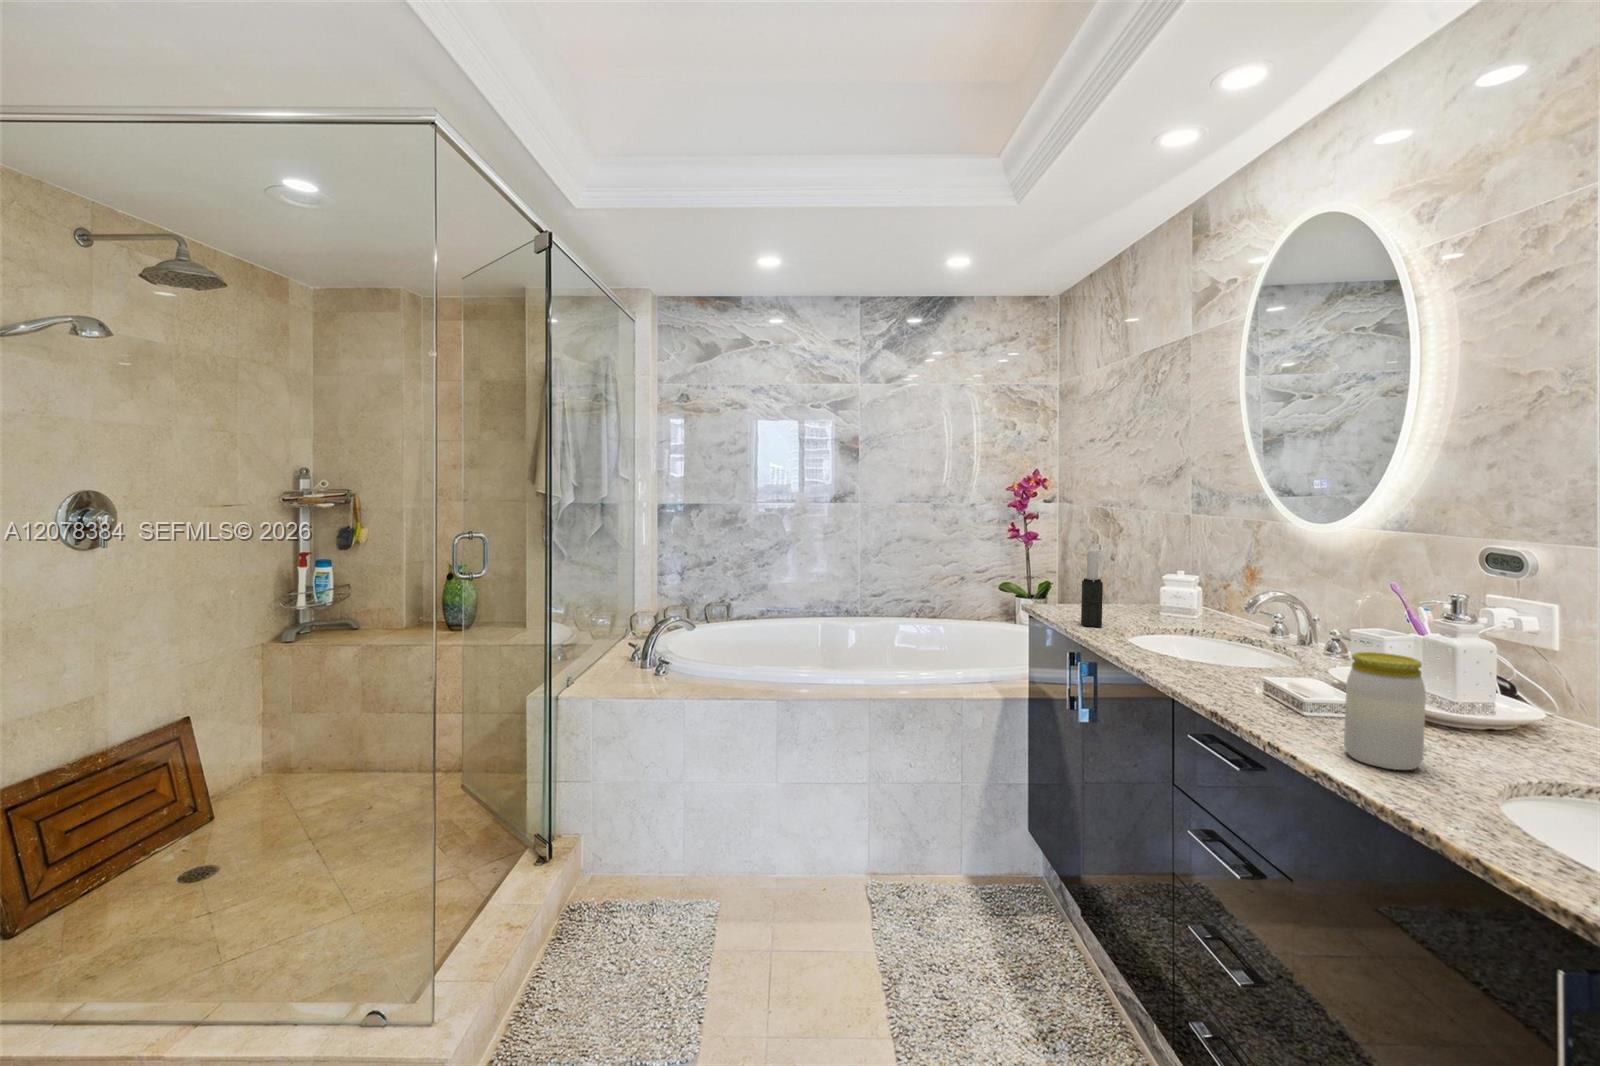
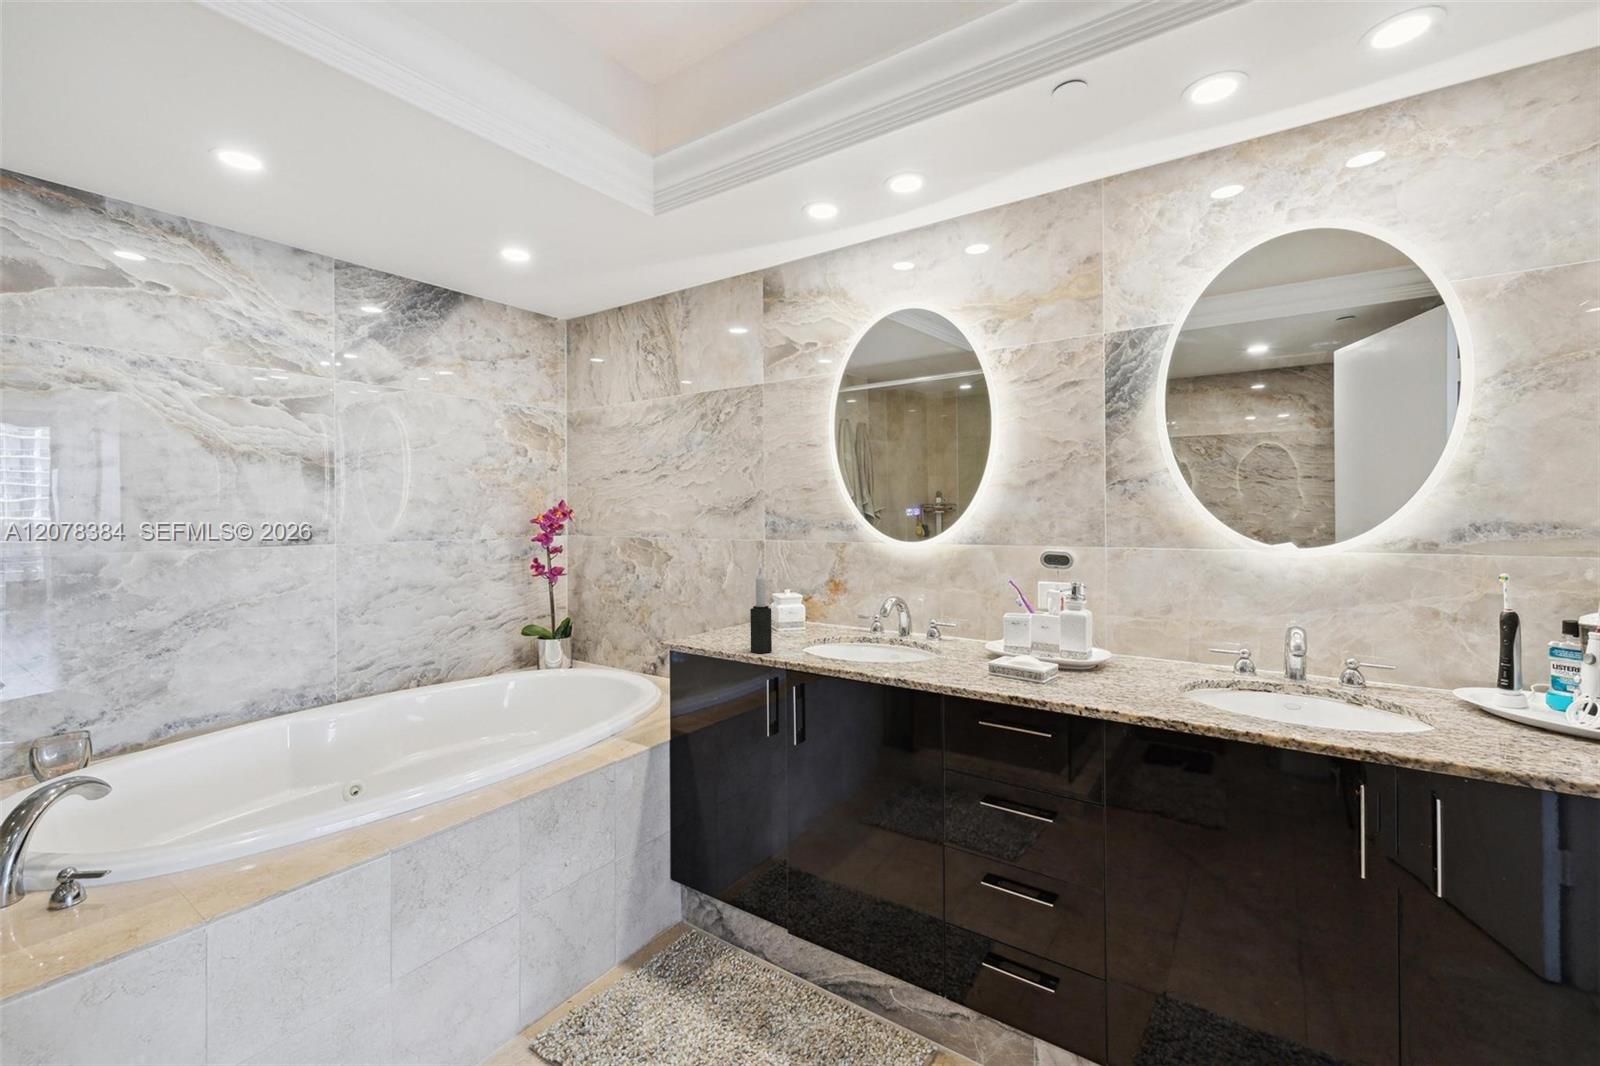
jar: present [1344,652,1426,770] -> none [1109,628,1155,705]

